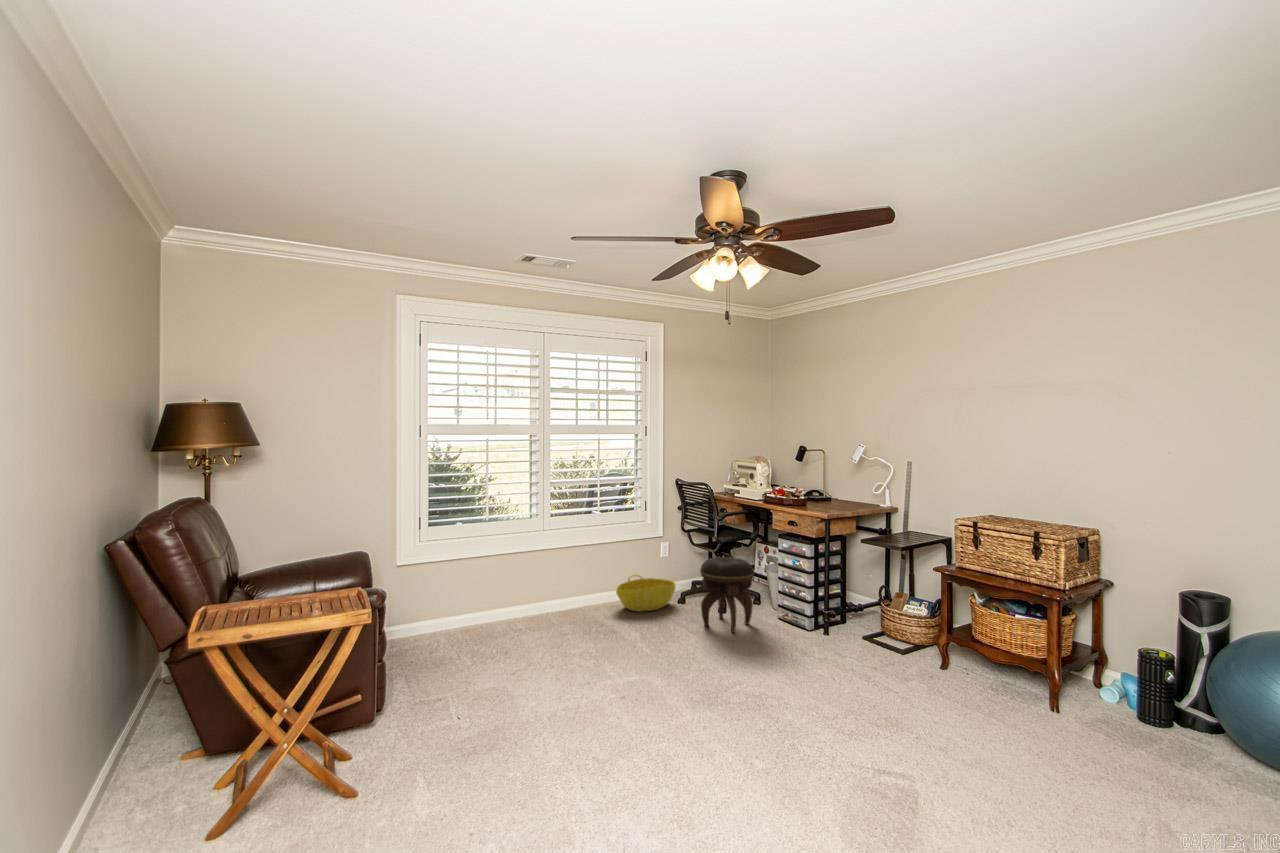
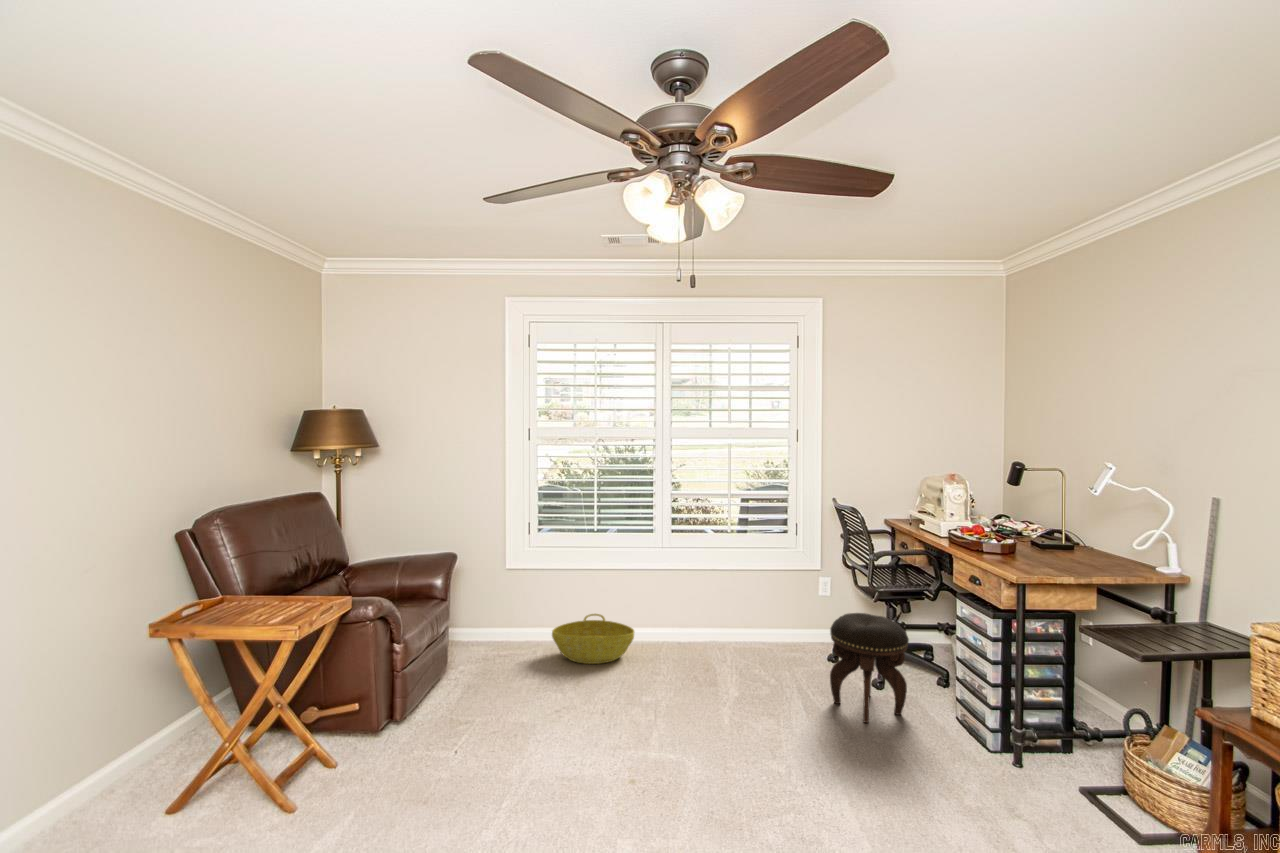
basket: present [616,575,675,611] -> present [552,614,634,664]

